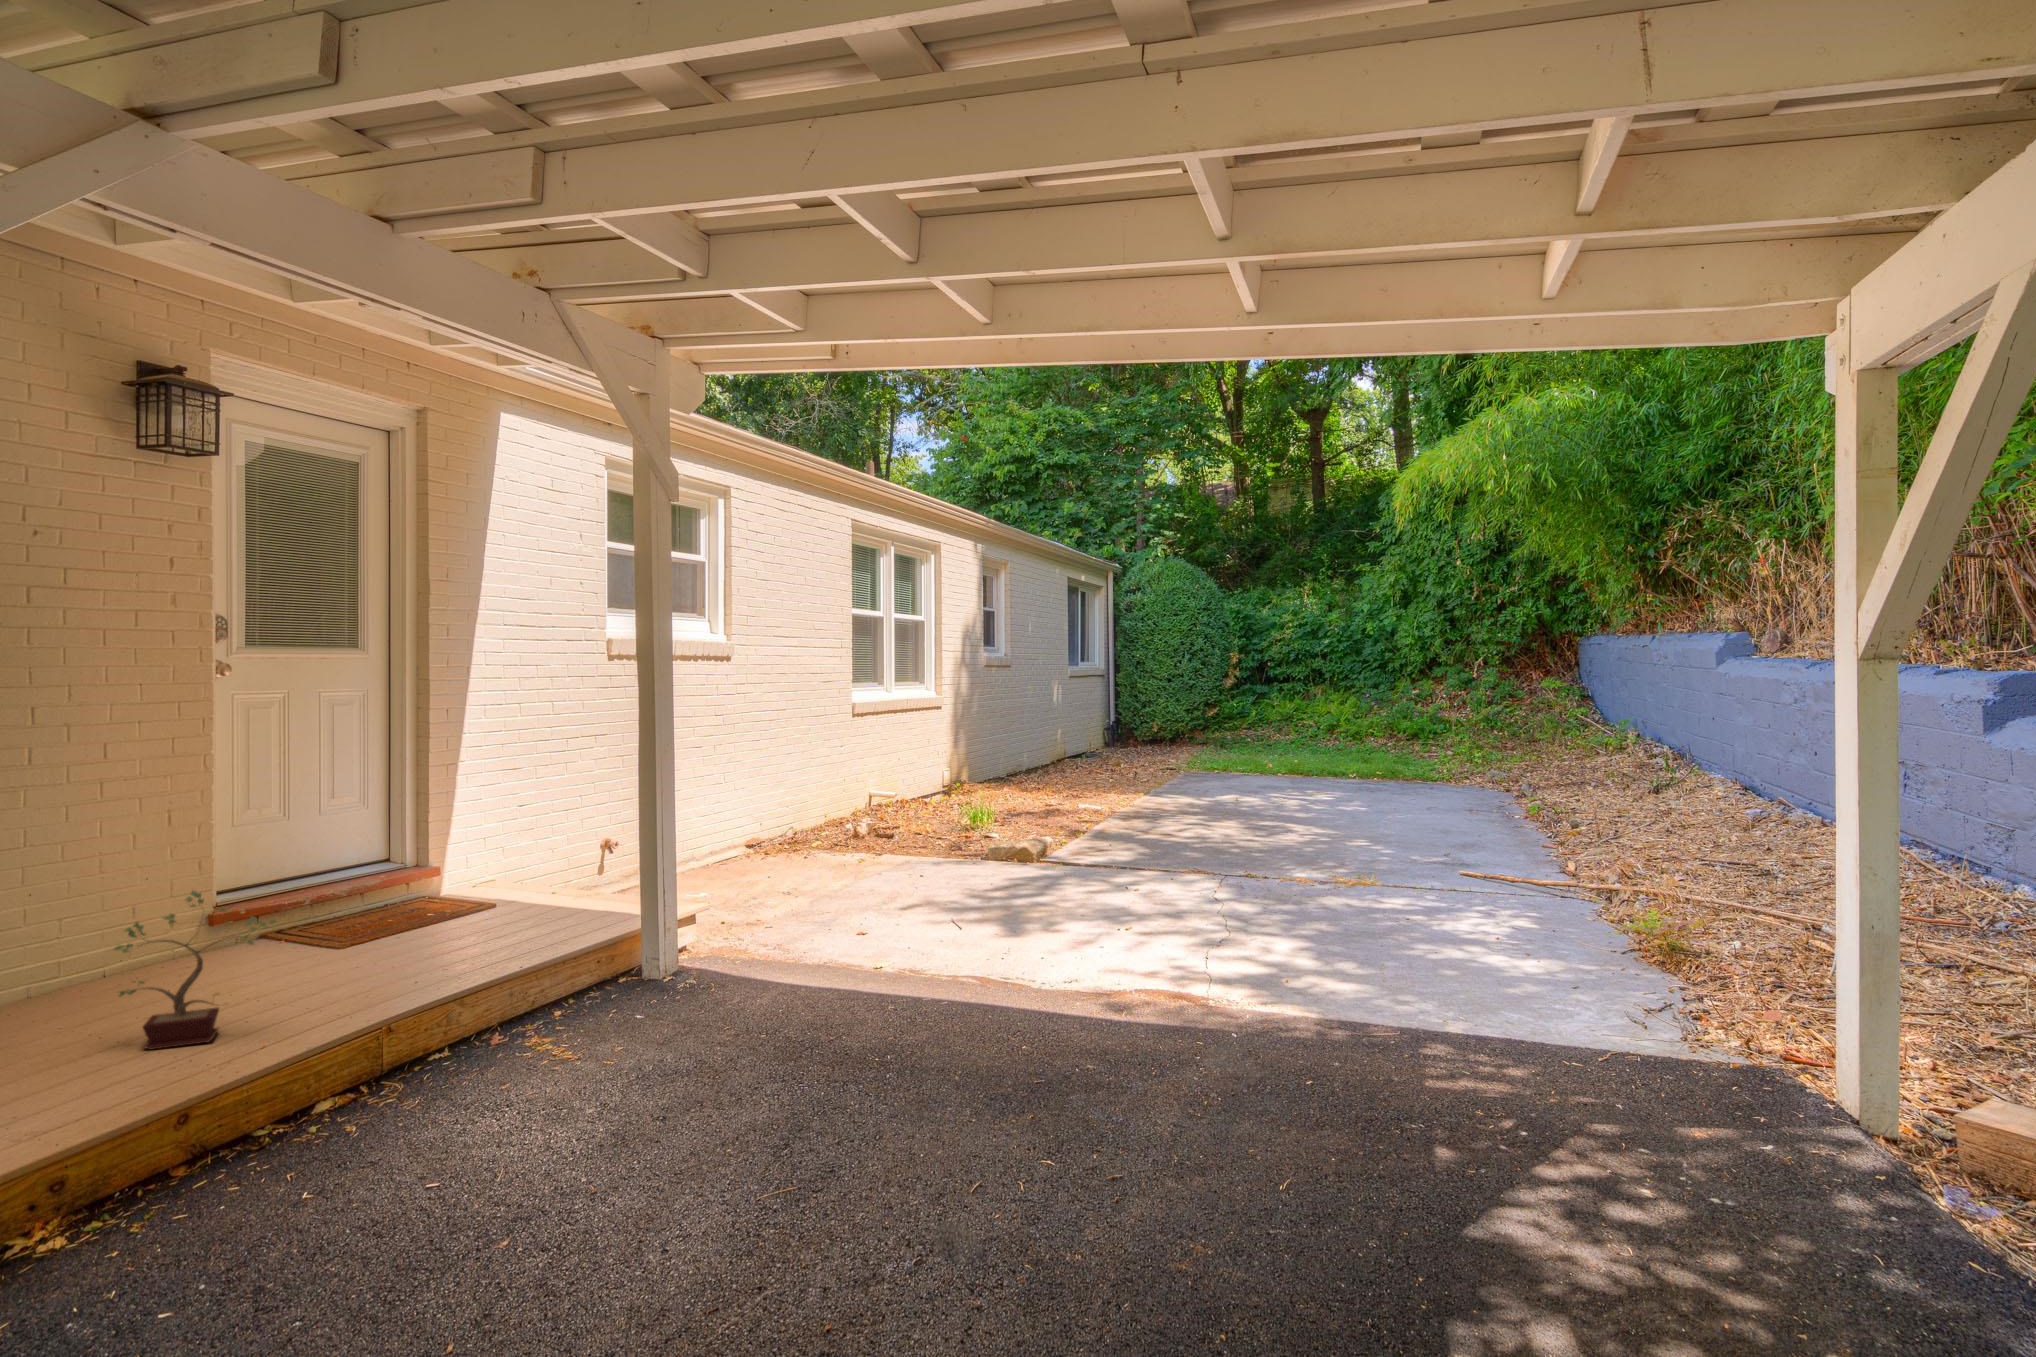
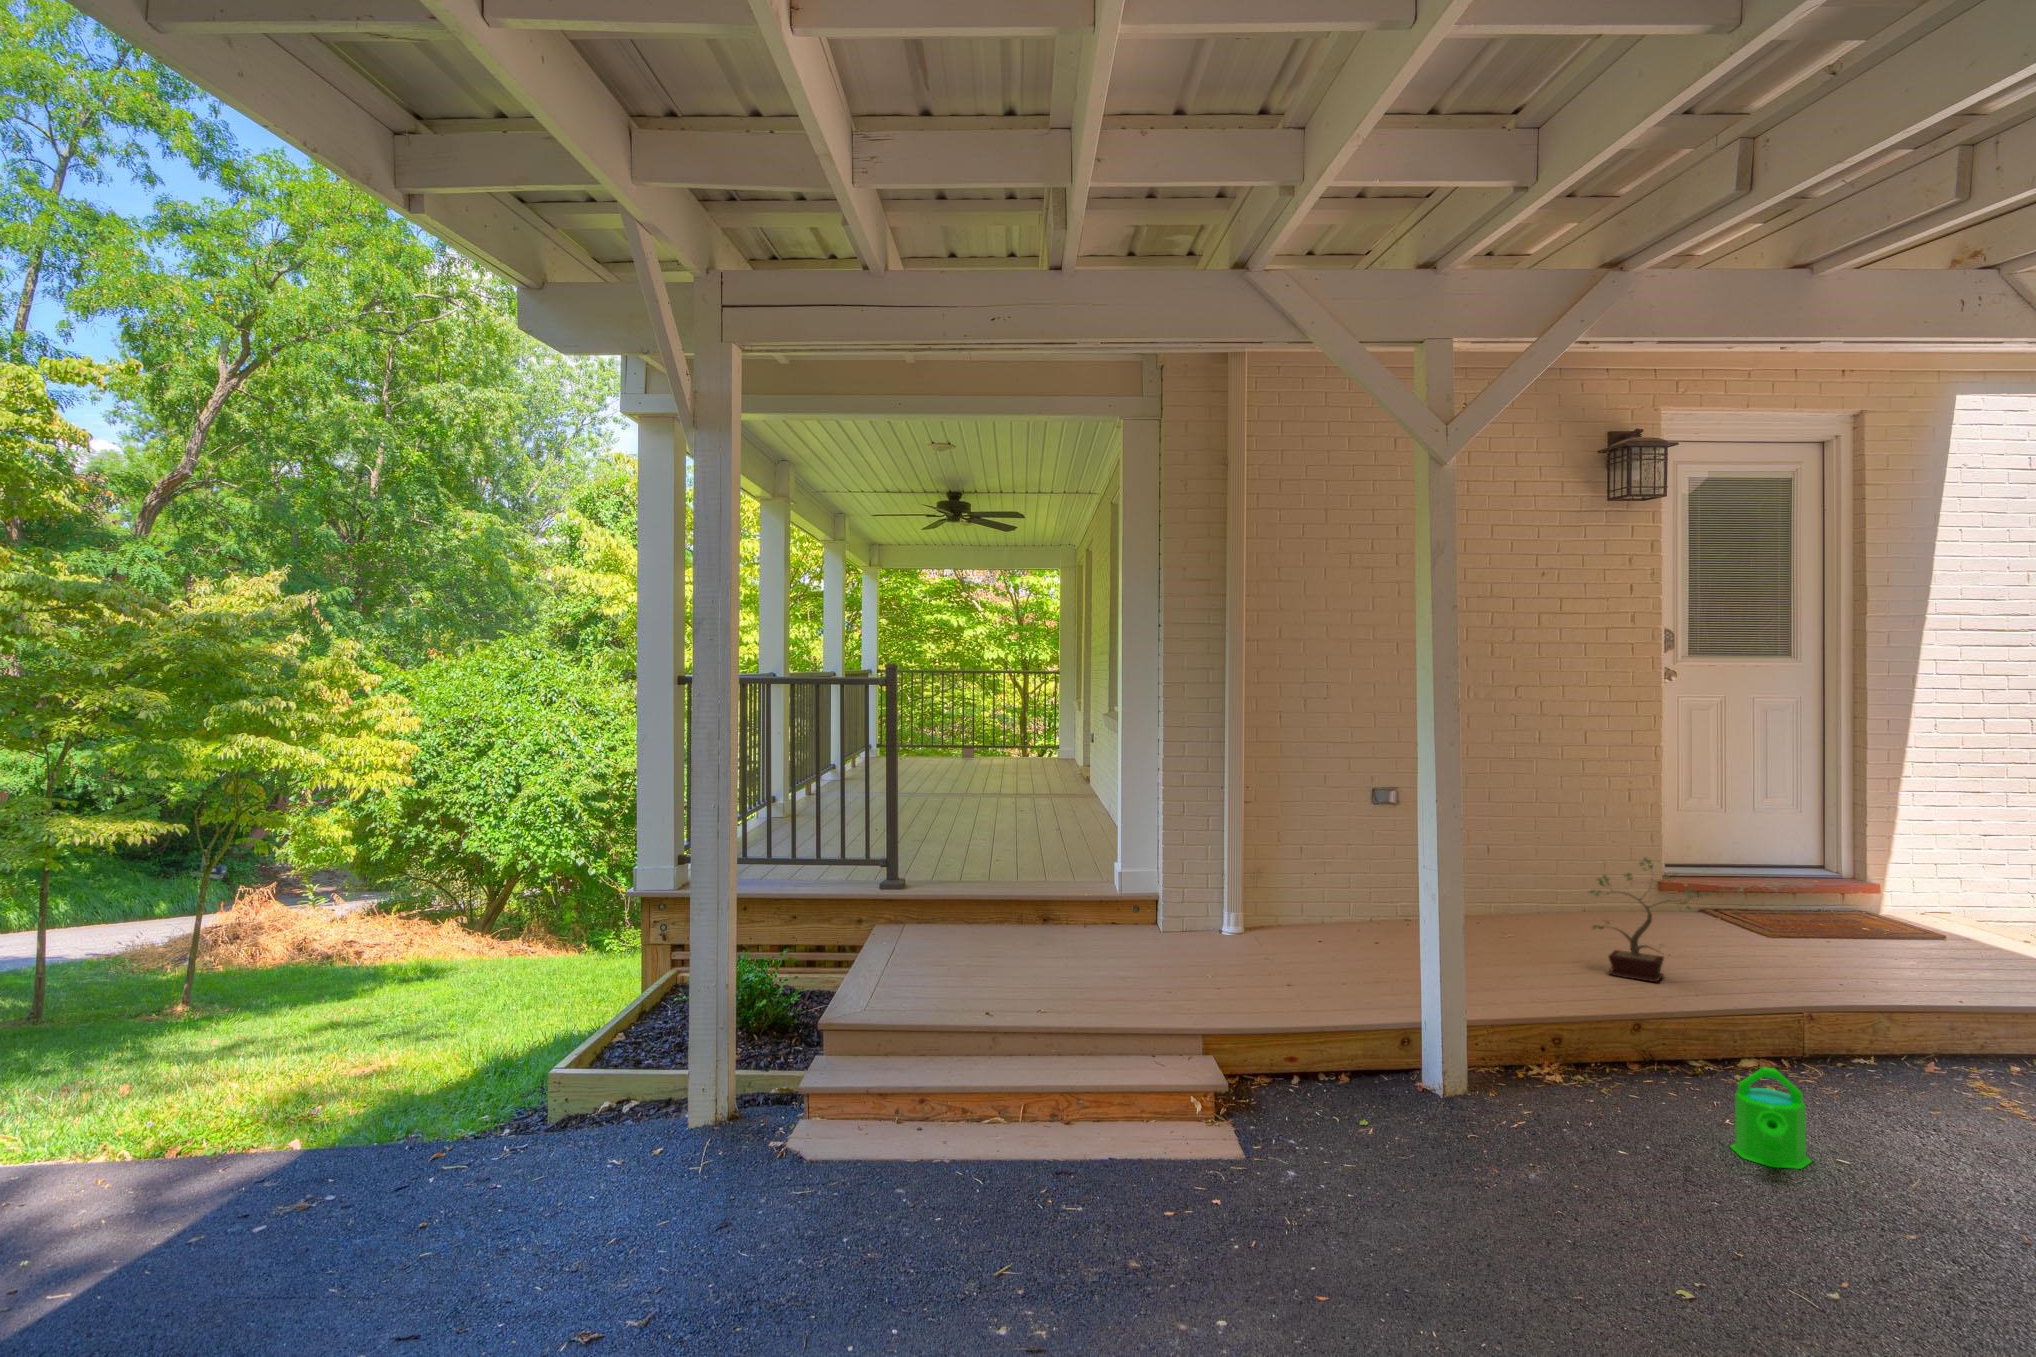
watering can: none [308,1112,400,1232] -> present [1731,1067,1811,1169]

